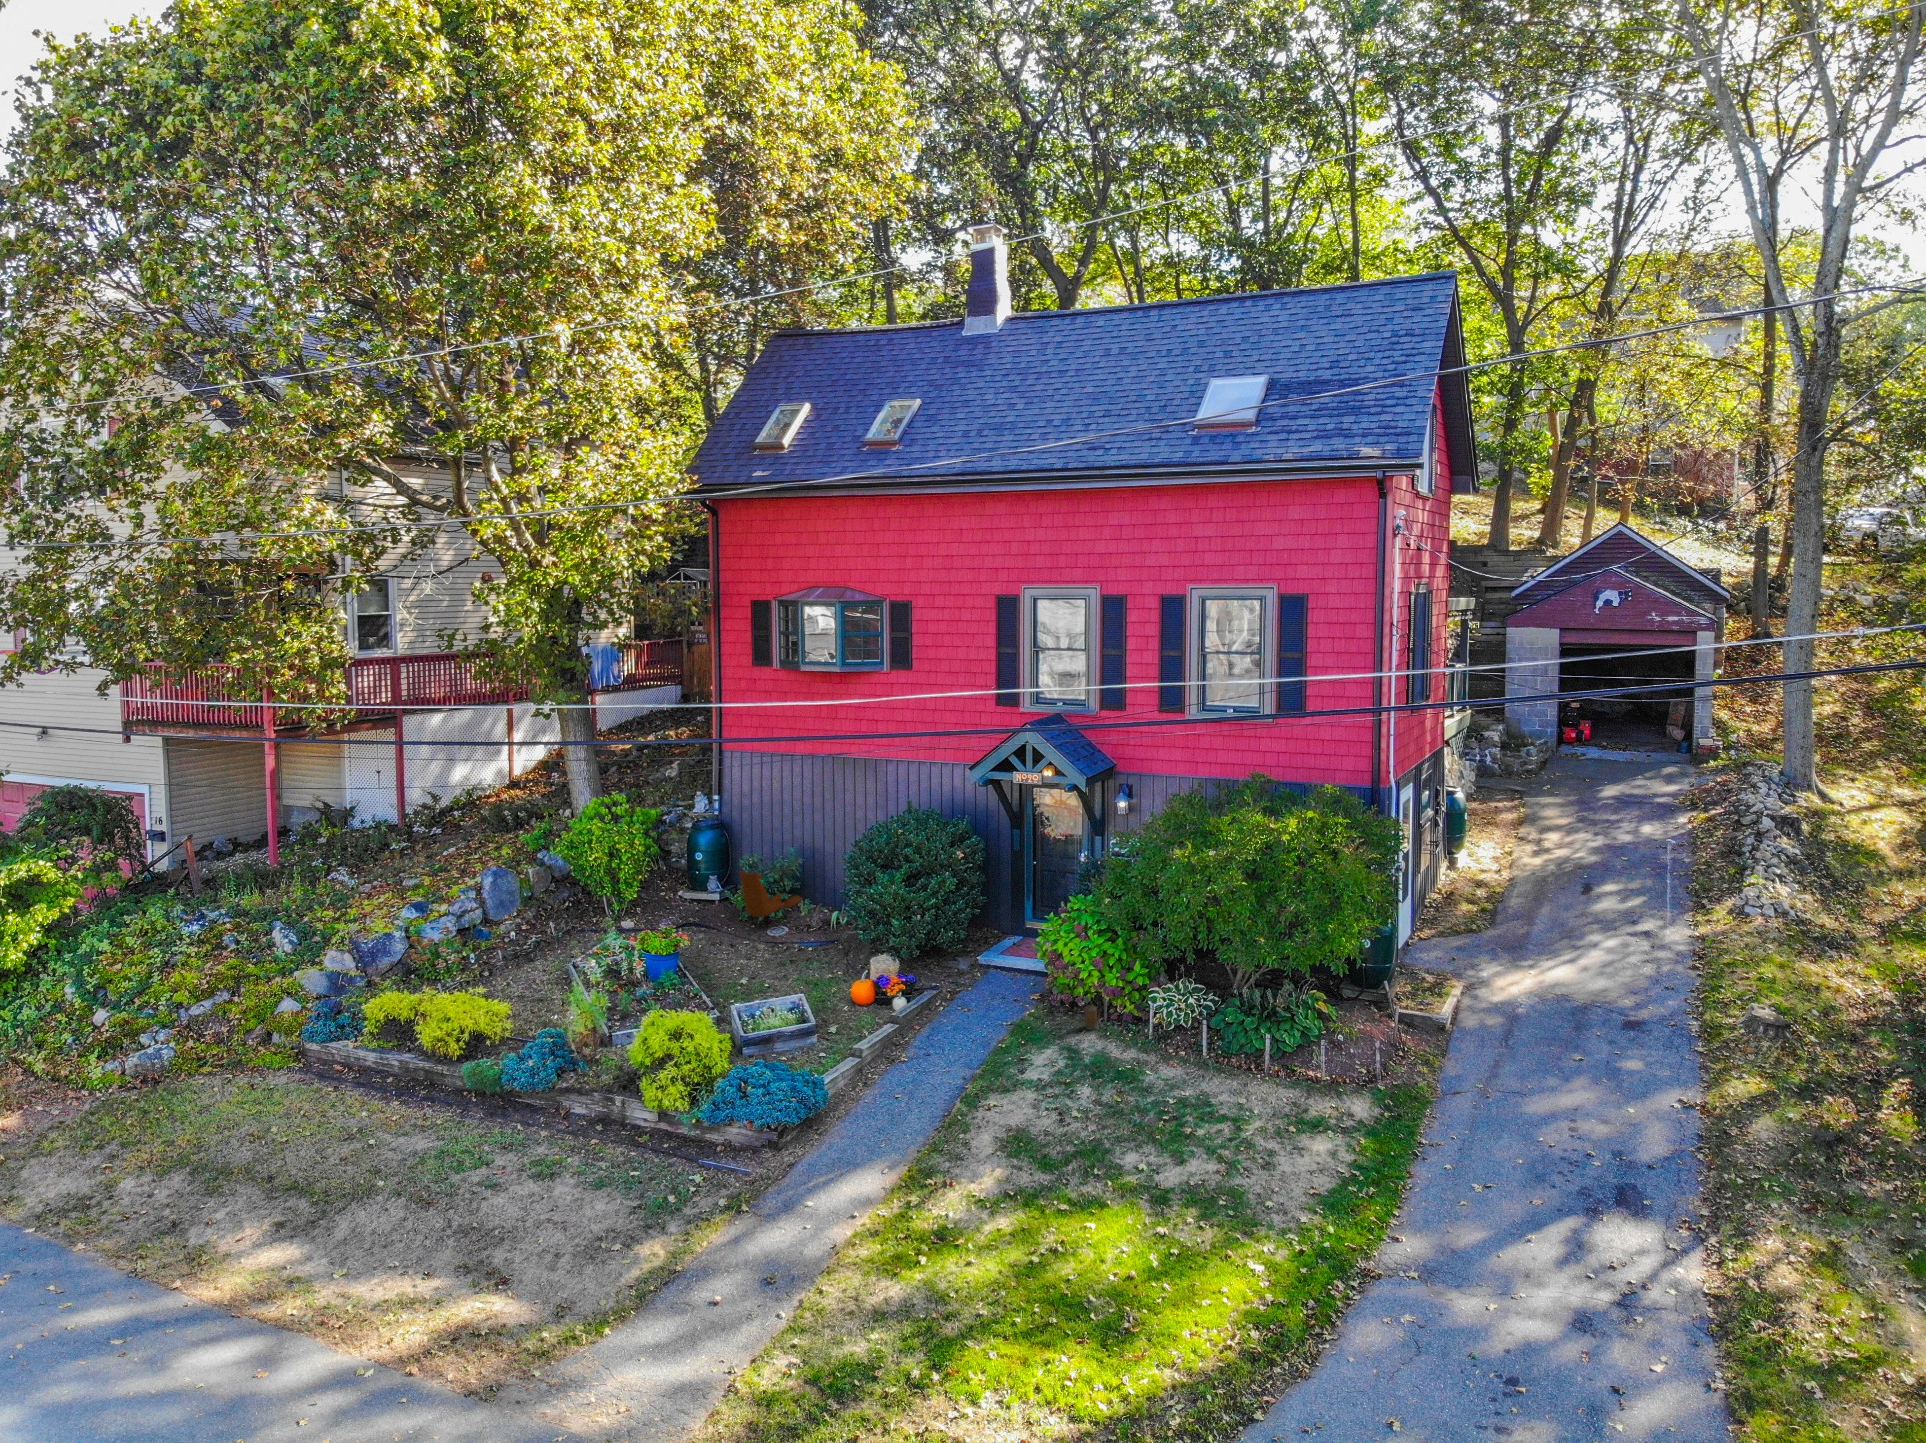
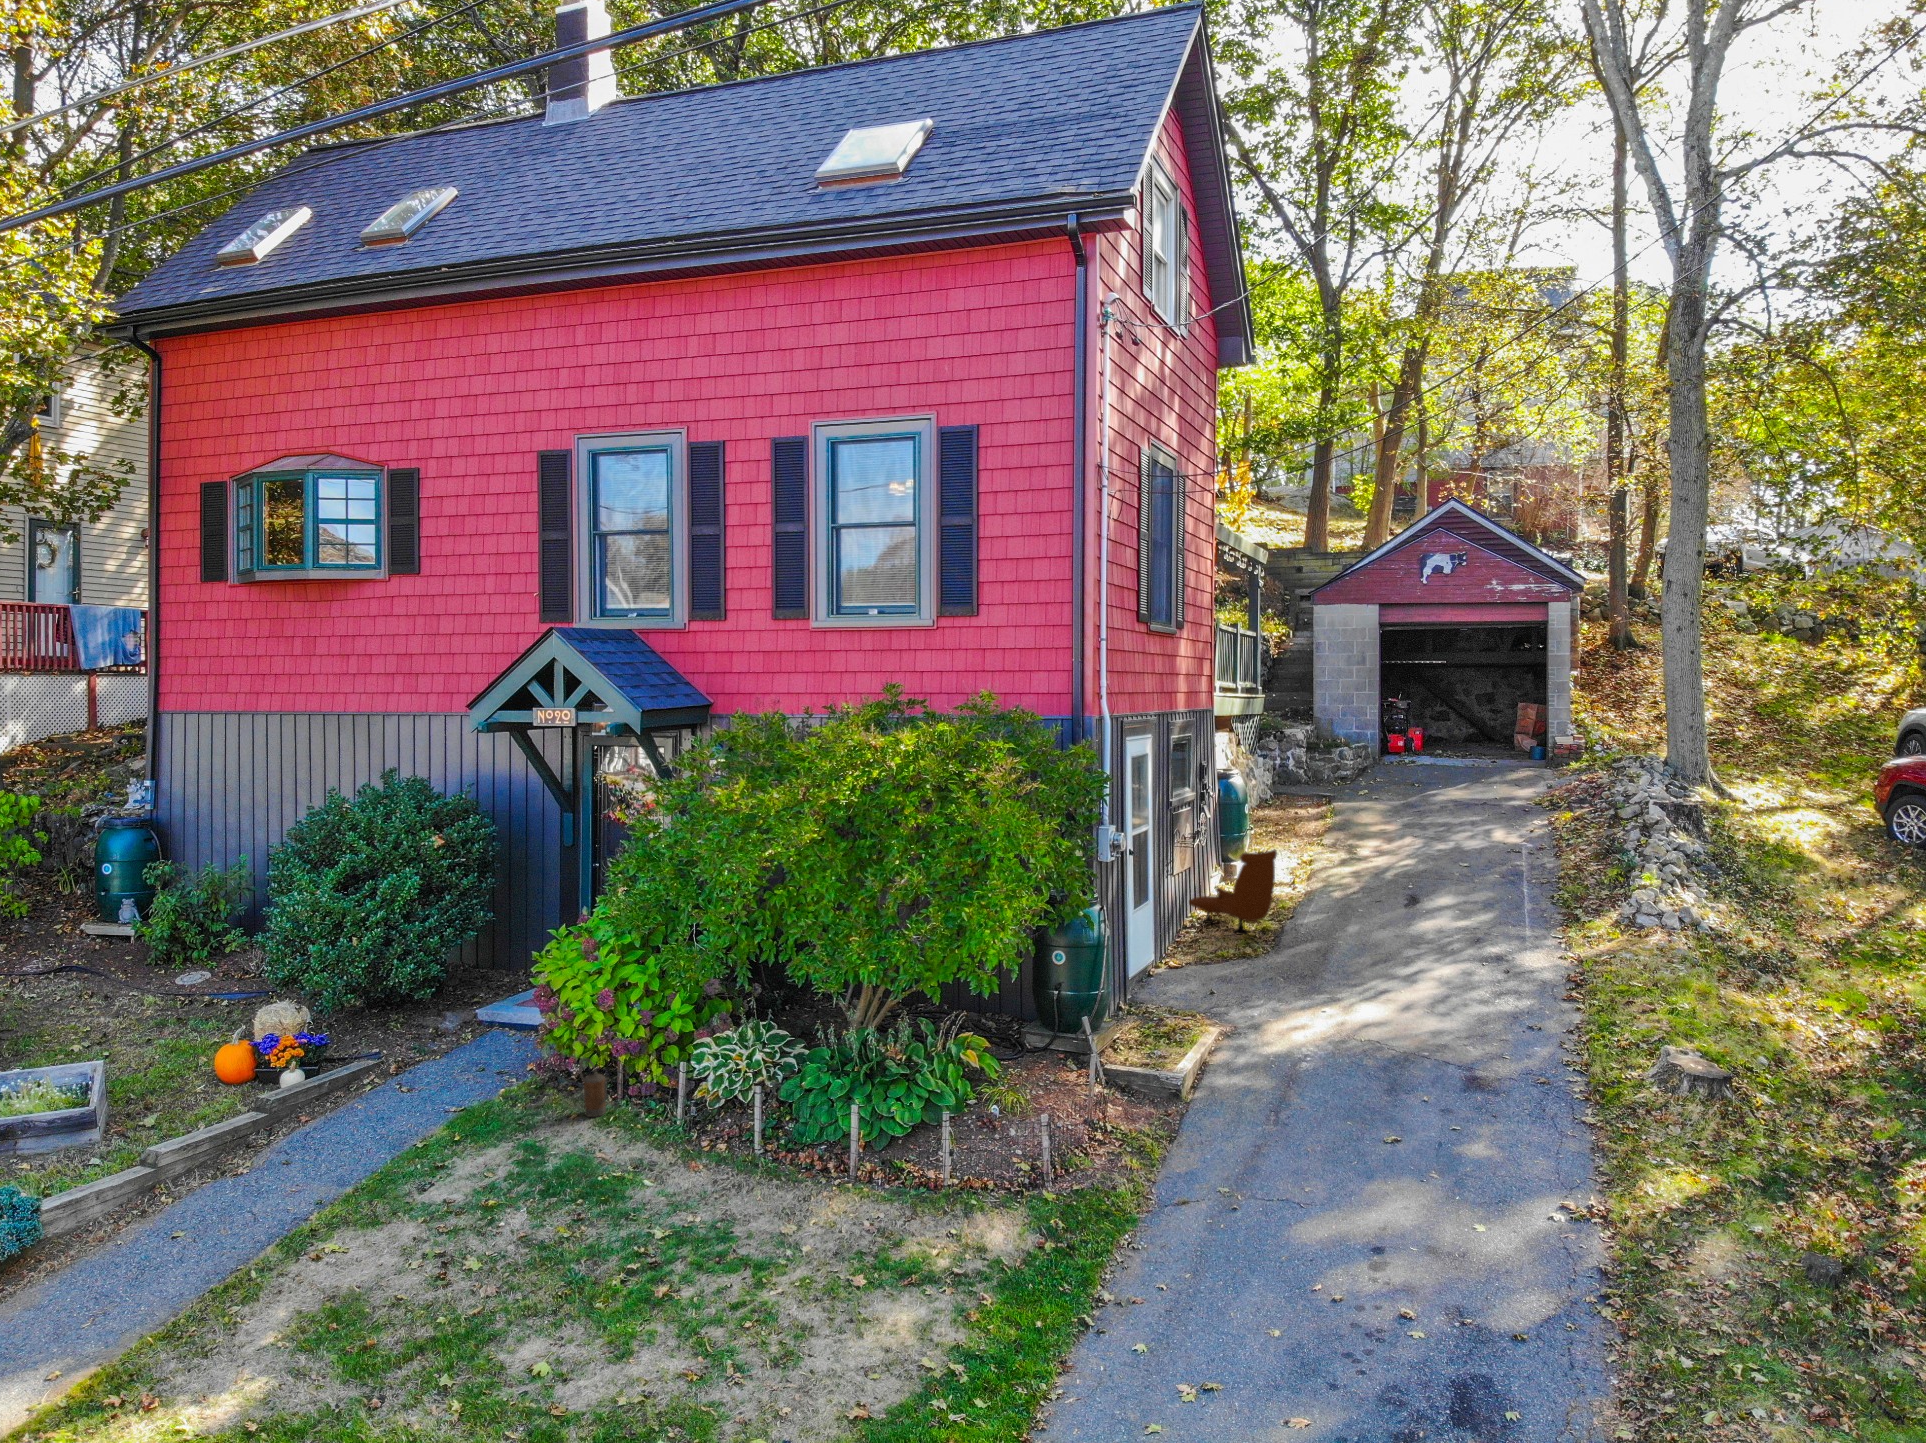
lounge chair: present [739,871,803,928] -> present [1189,849,1277,943]

